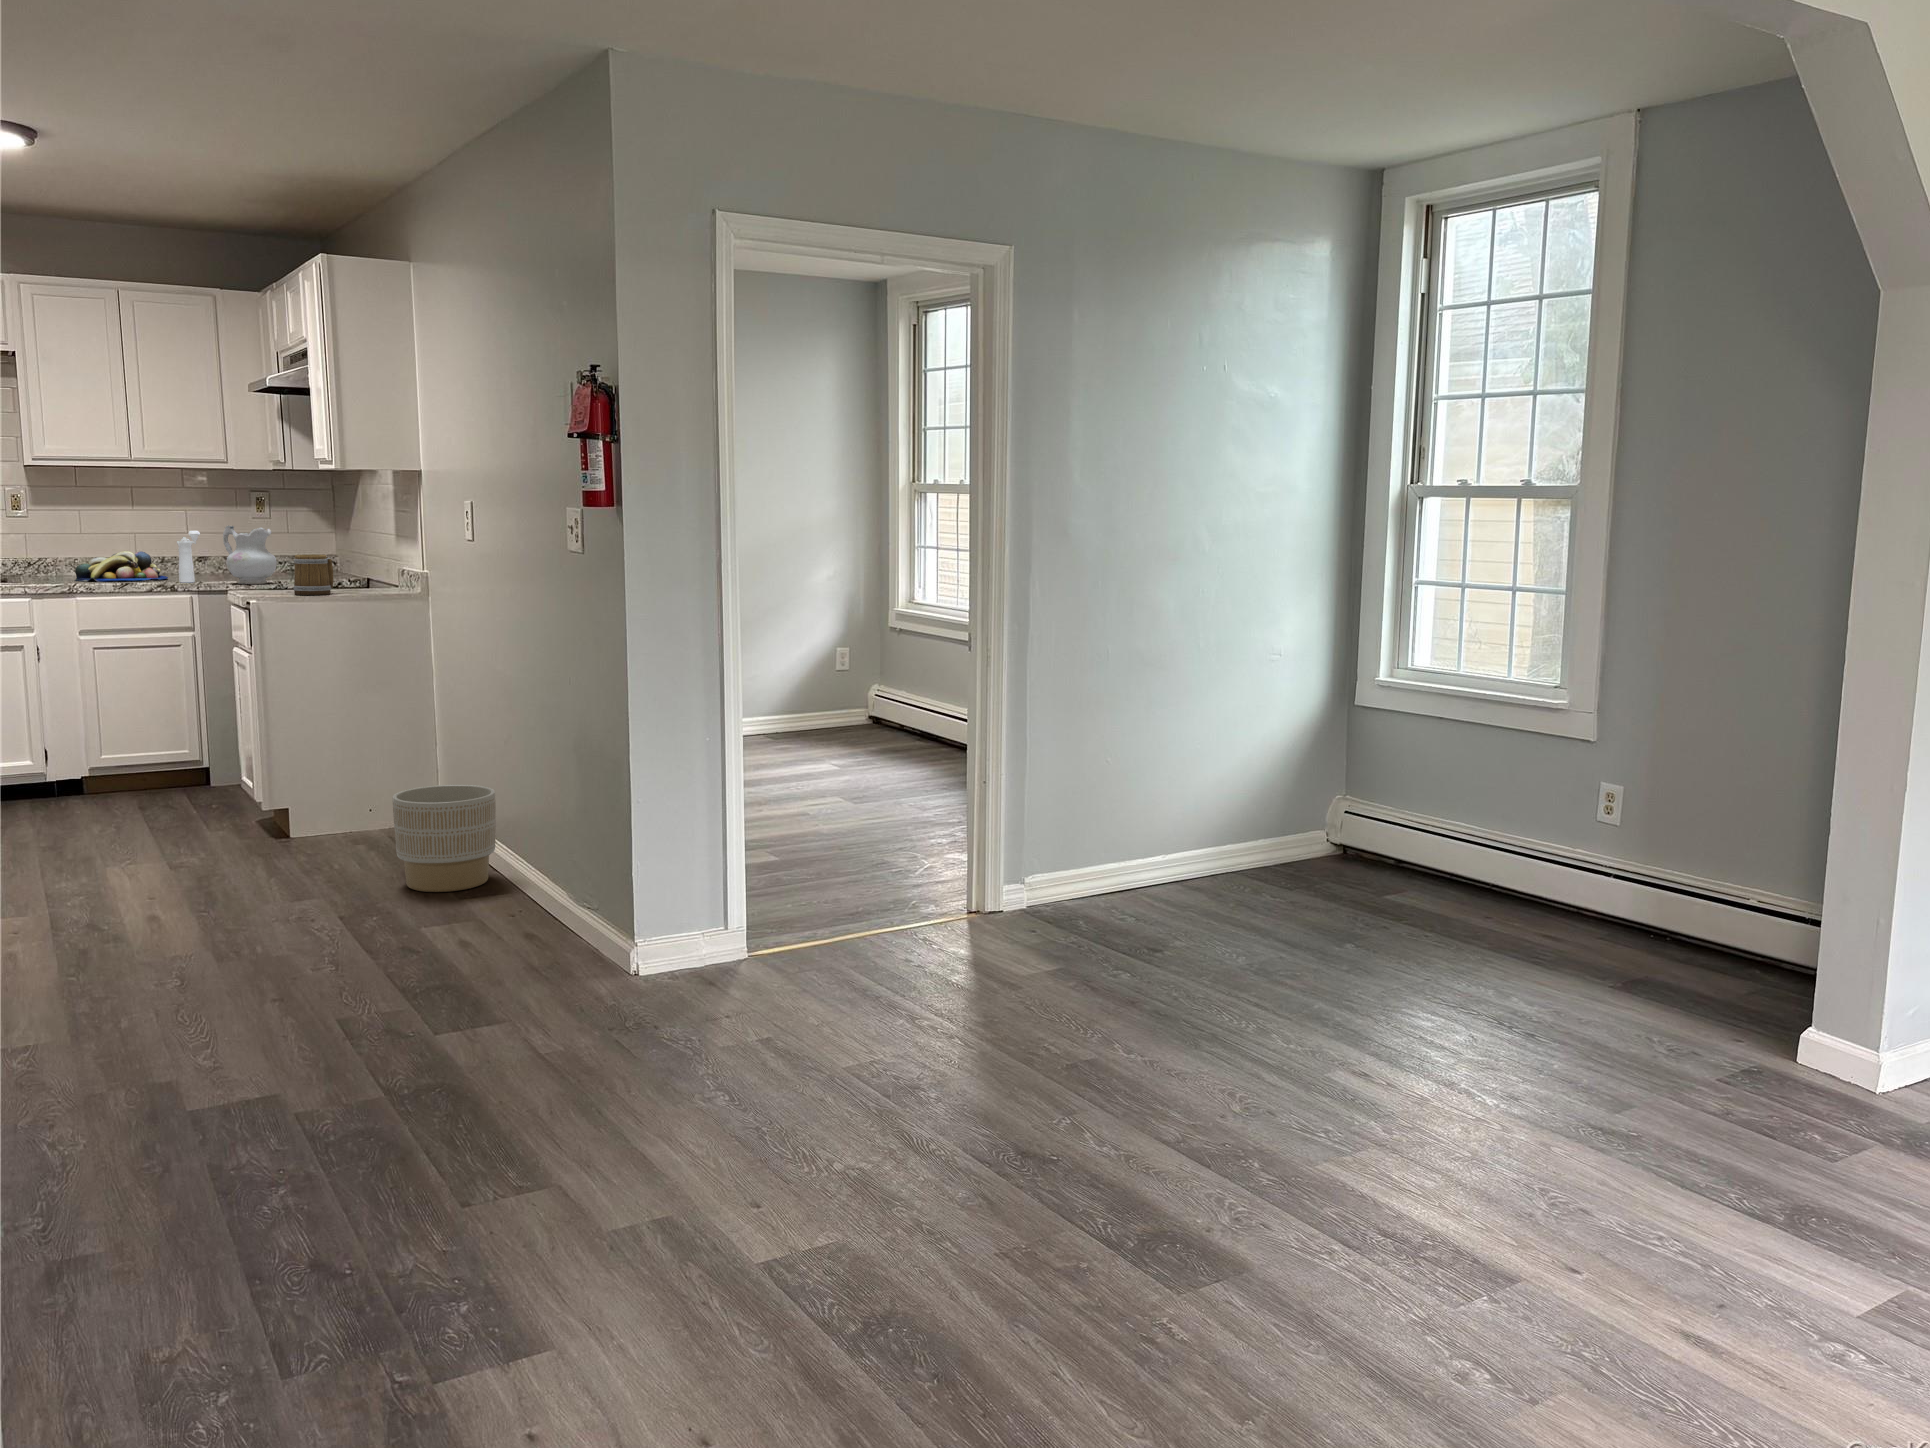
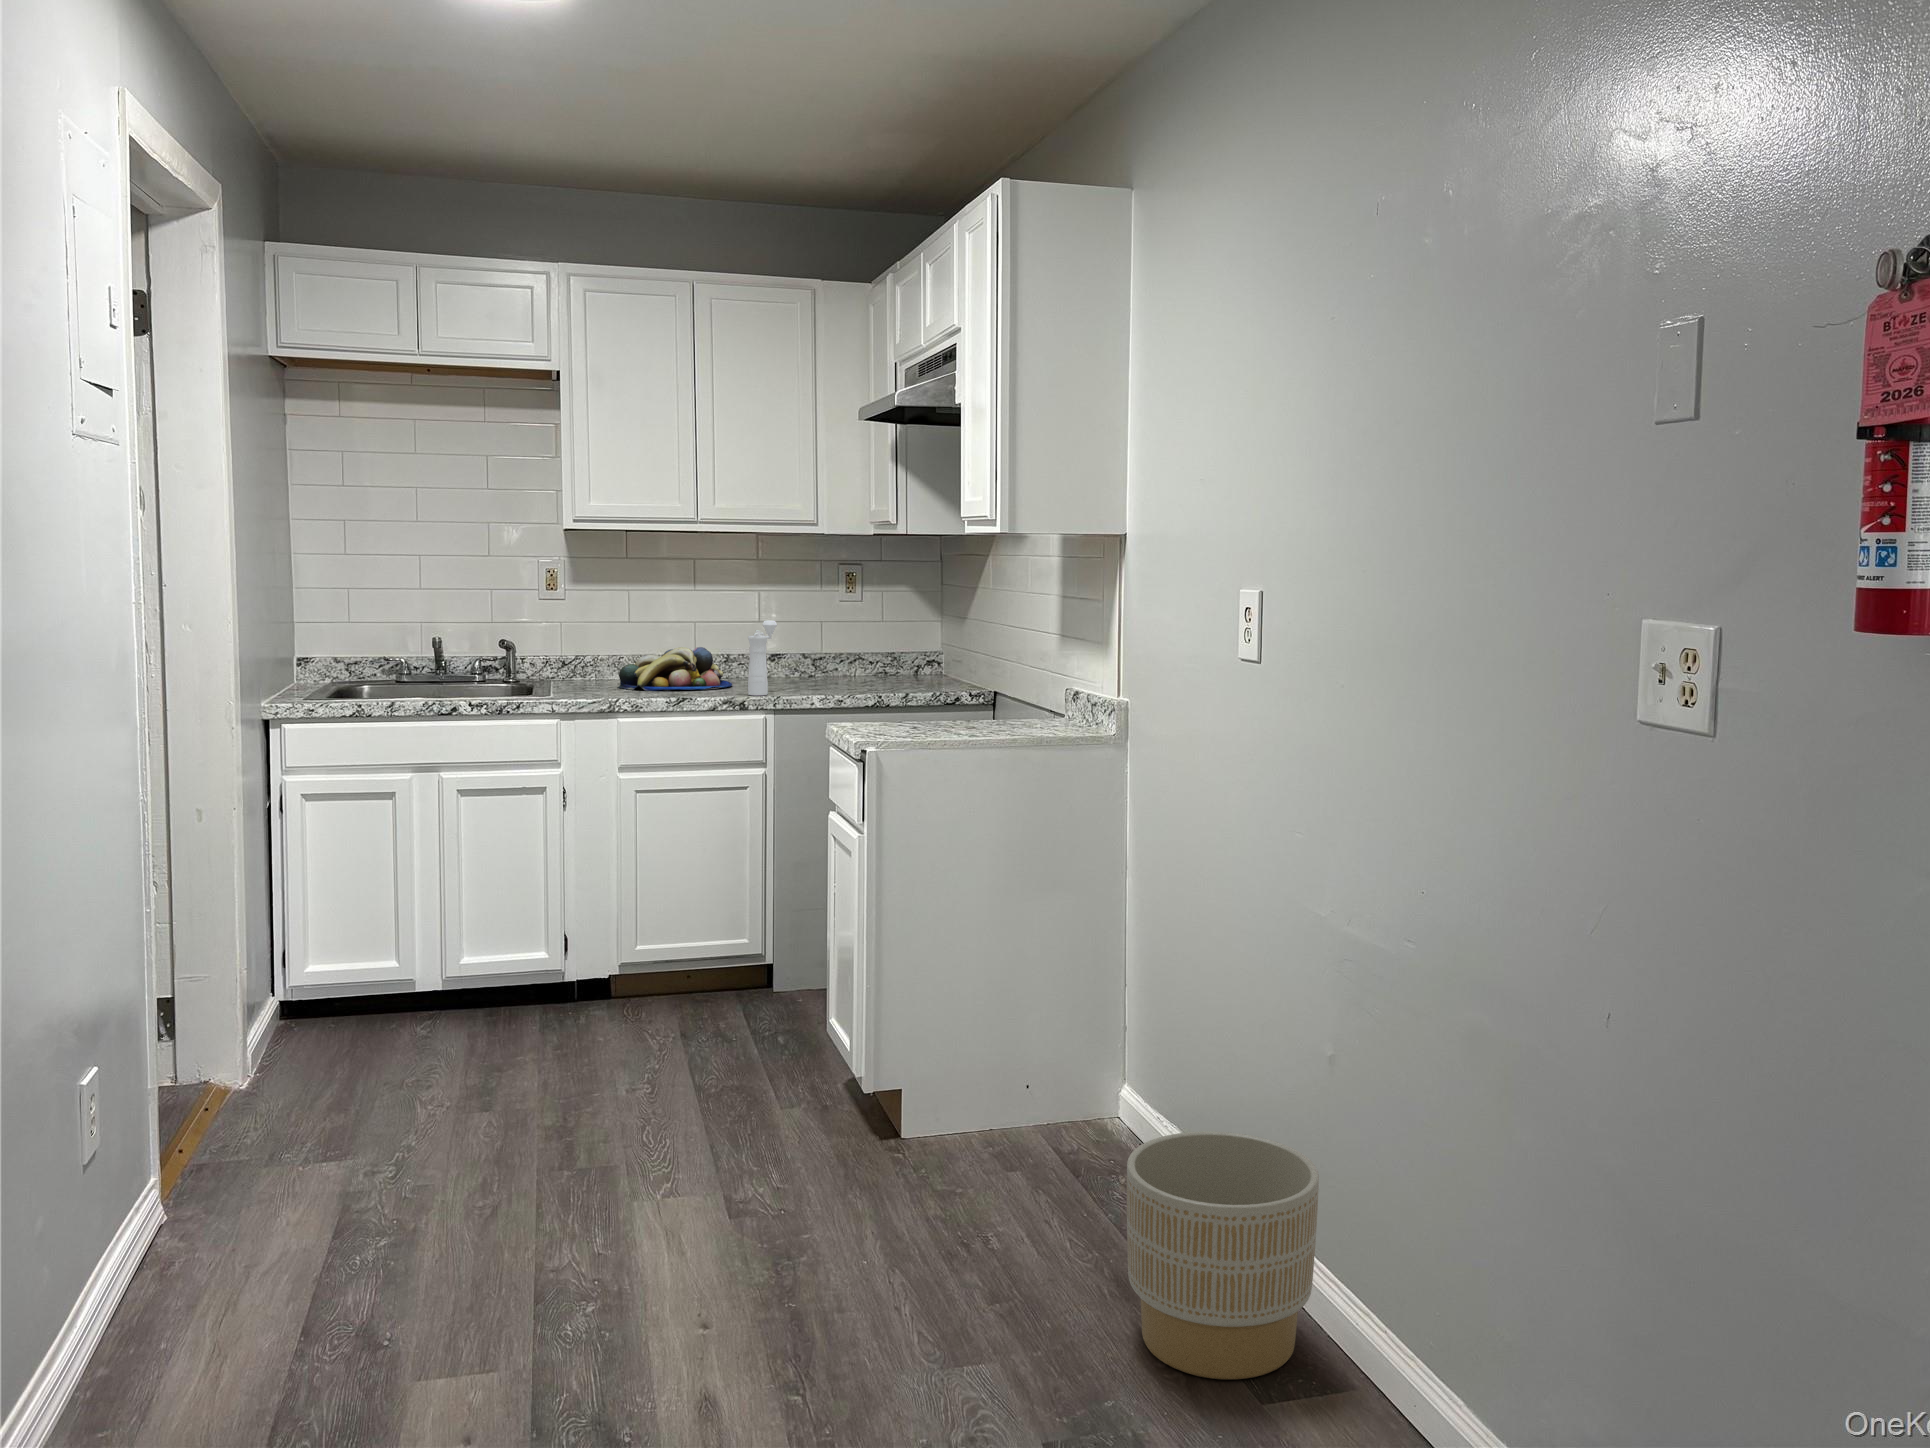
ceramic pitcher: present [223,526,277,584] -> none [809,615,878,701]
mug: present [293,555,333,595] -> none [921,669,978,736]

